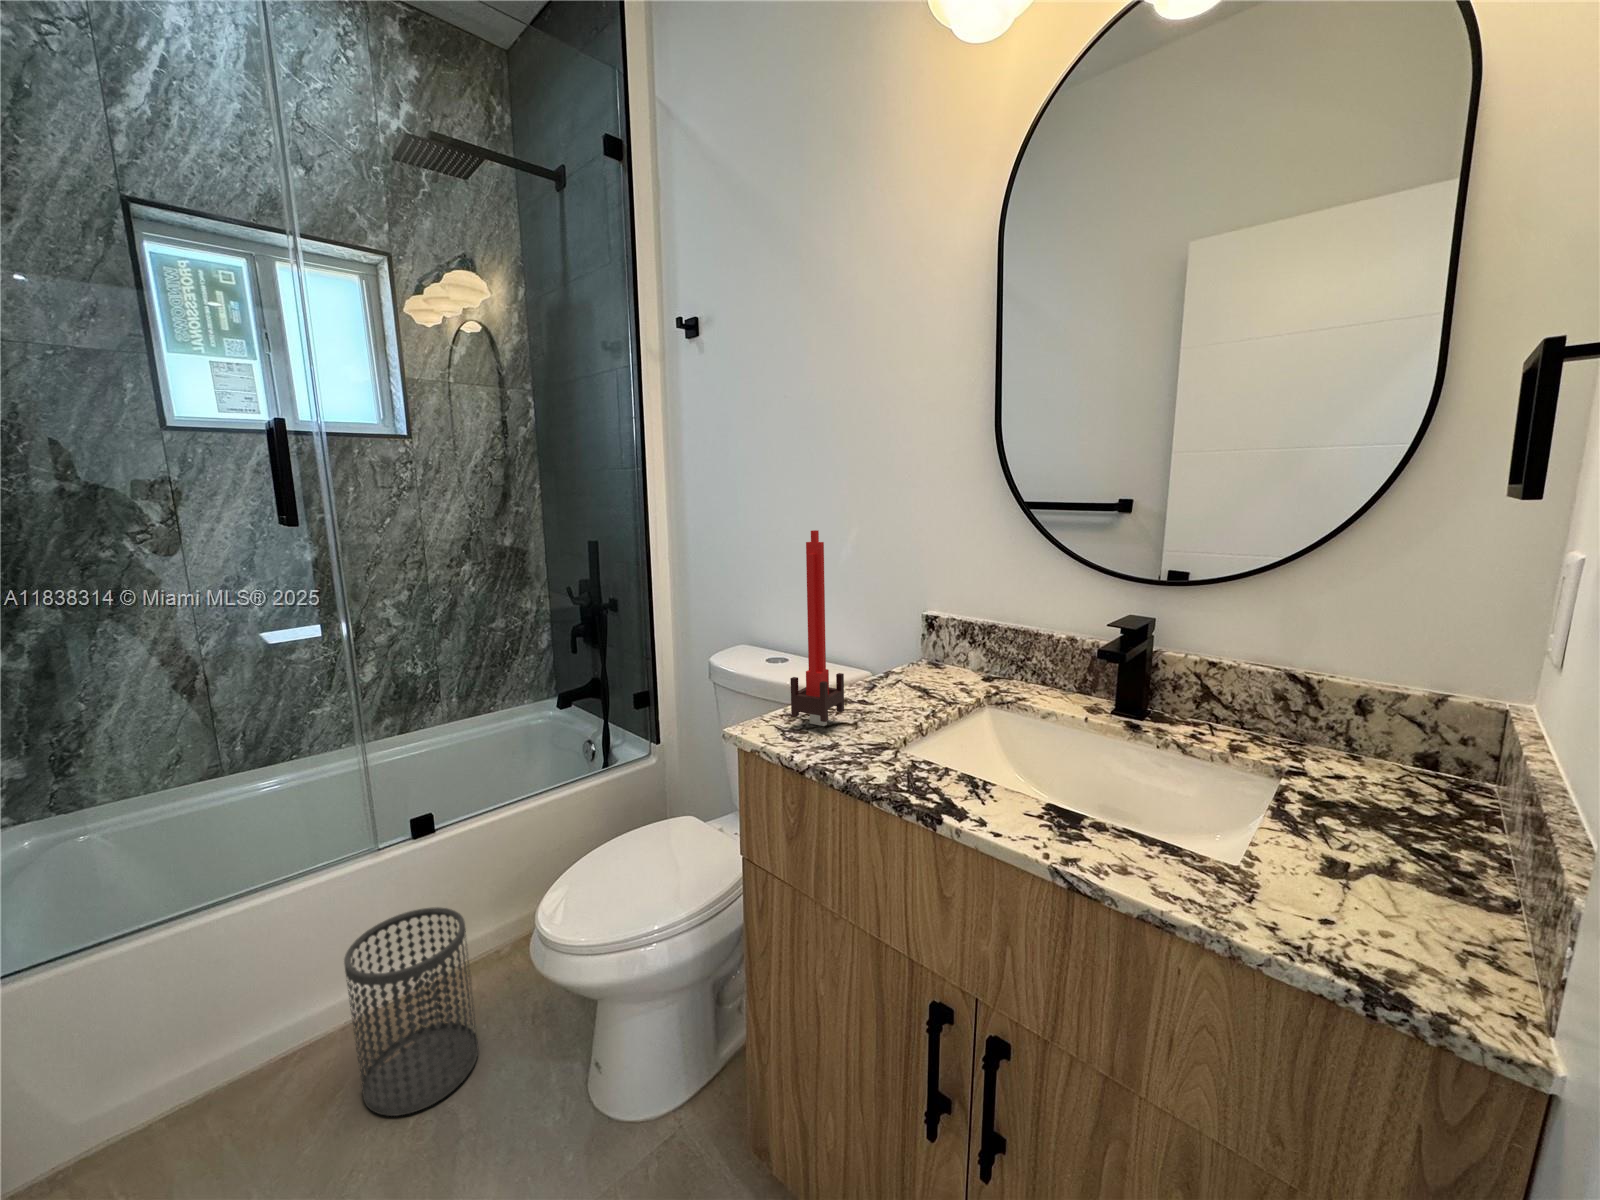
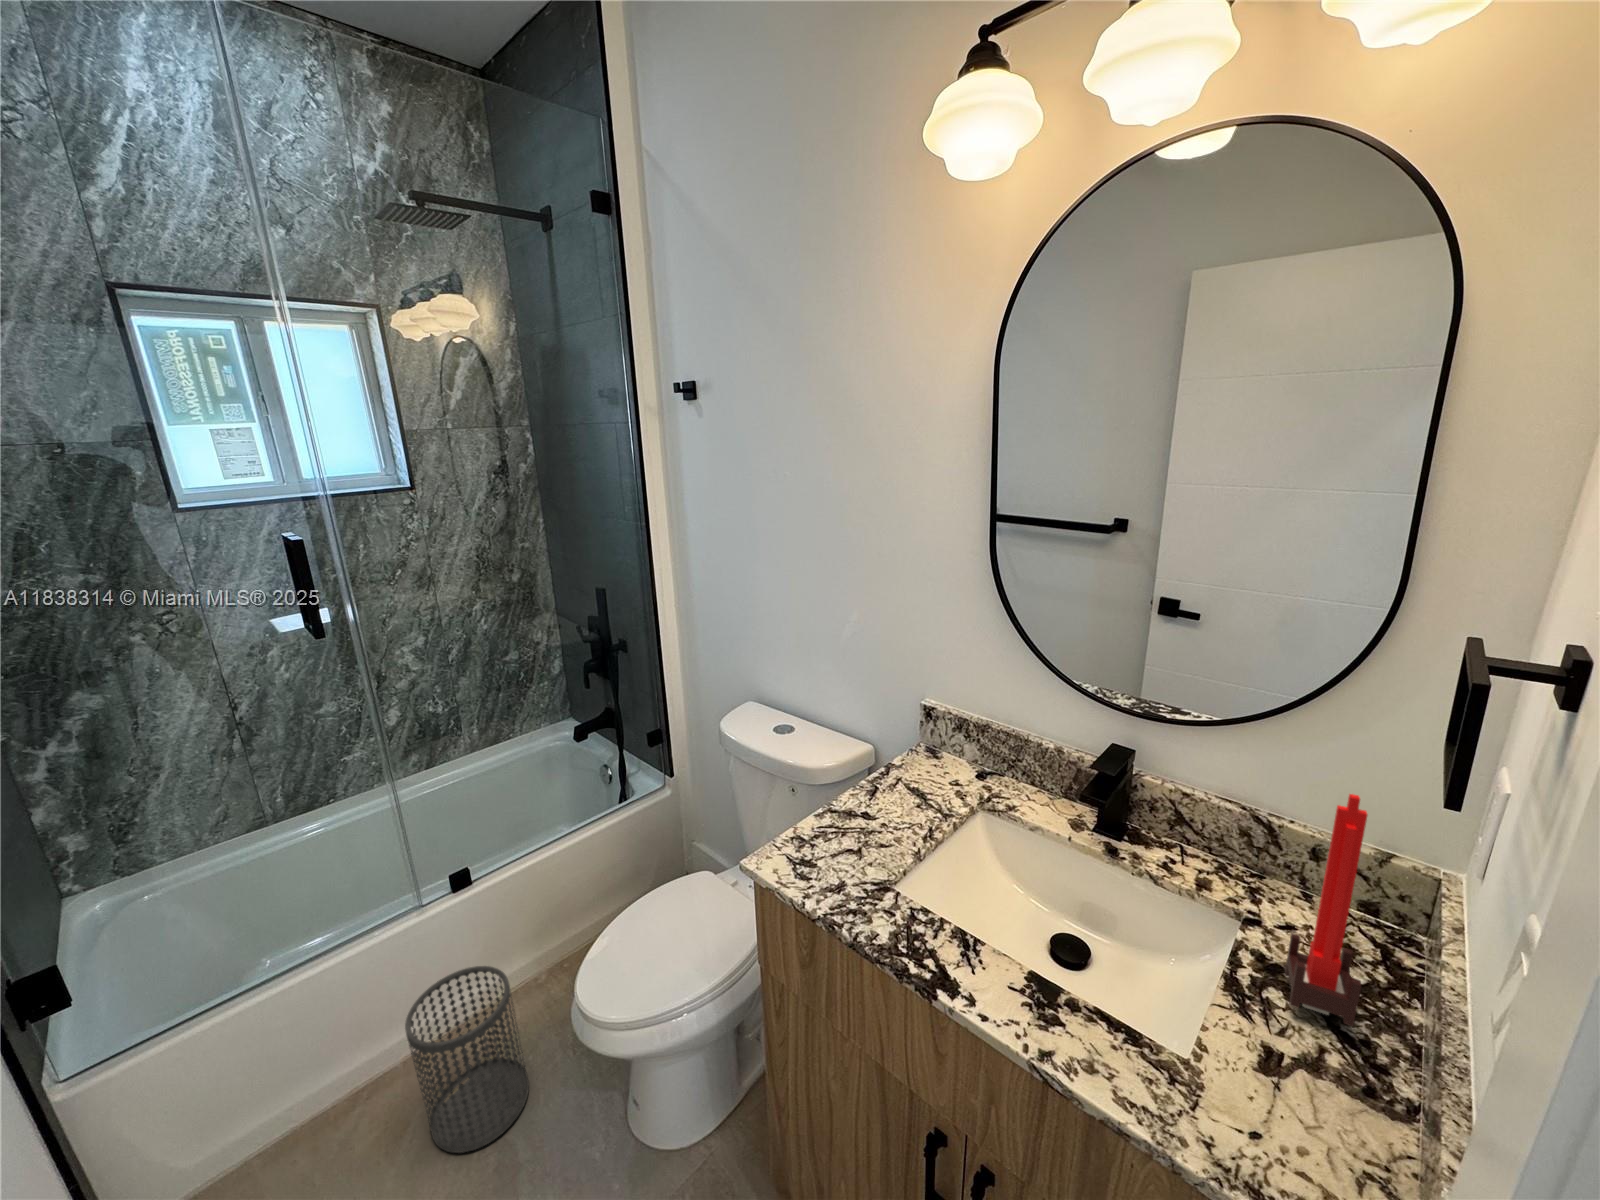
candle: present [790,530,844,726] -> present [1285,794,1367,1026]

